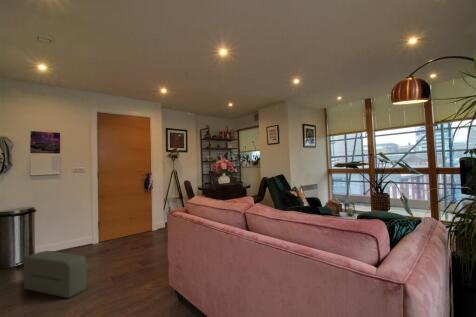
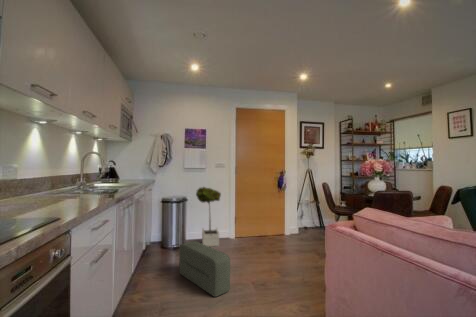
potted tree: none [47,194,80,257] -> present [196,187,221,246]

